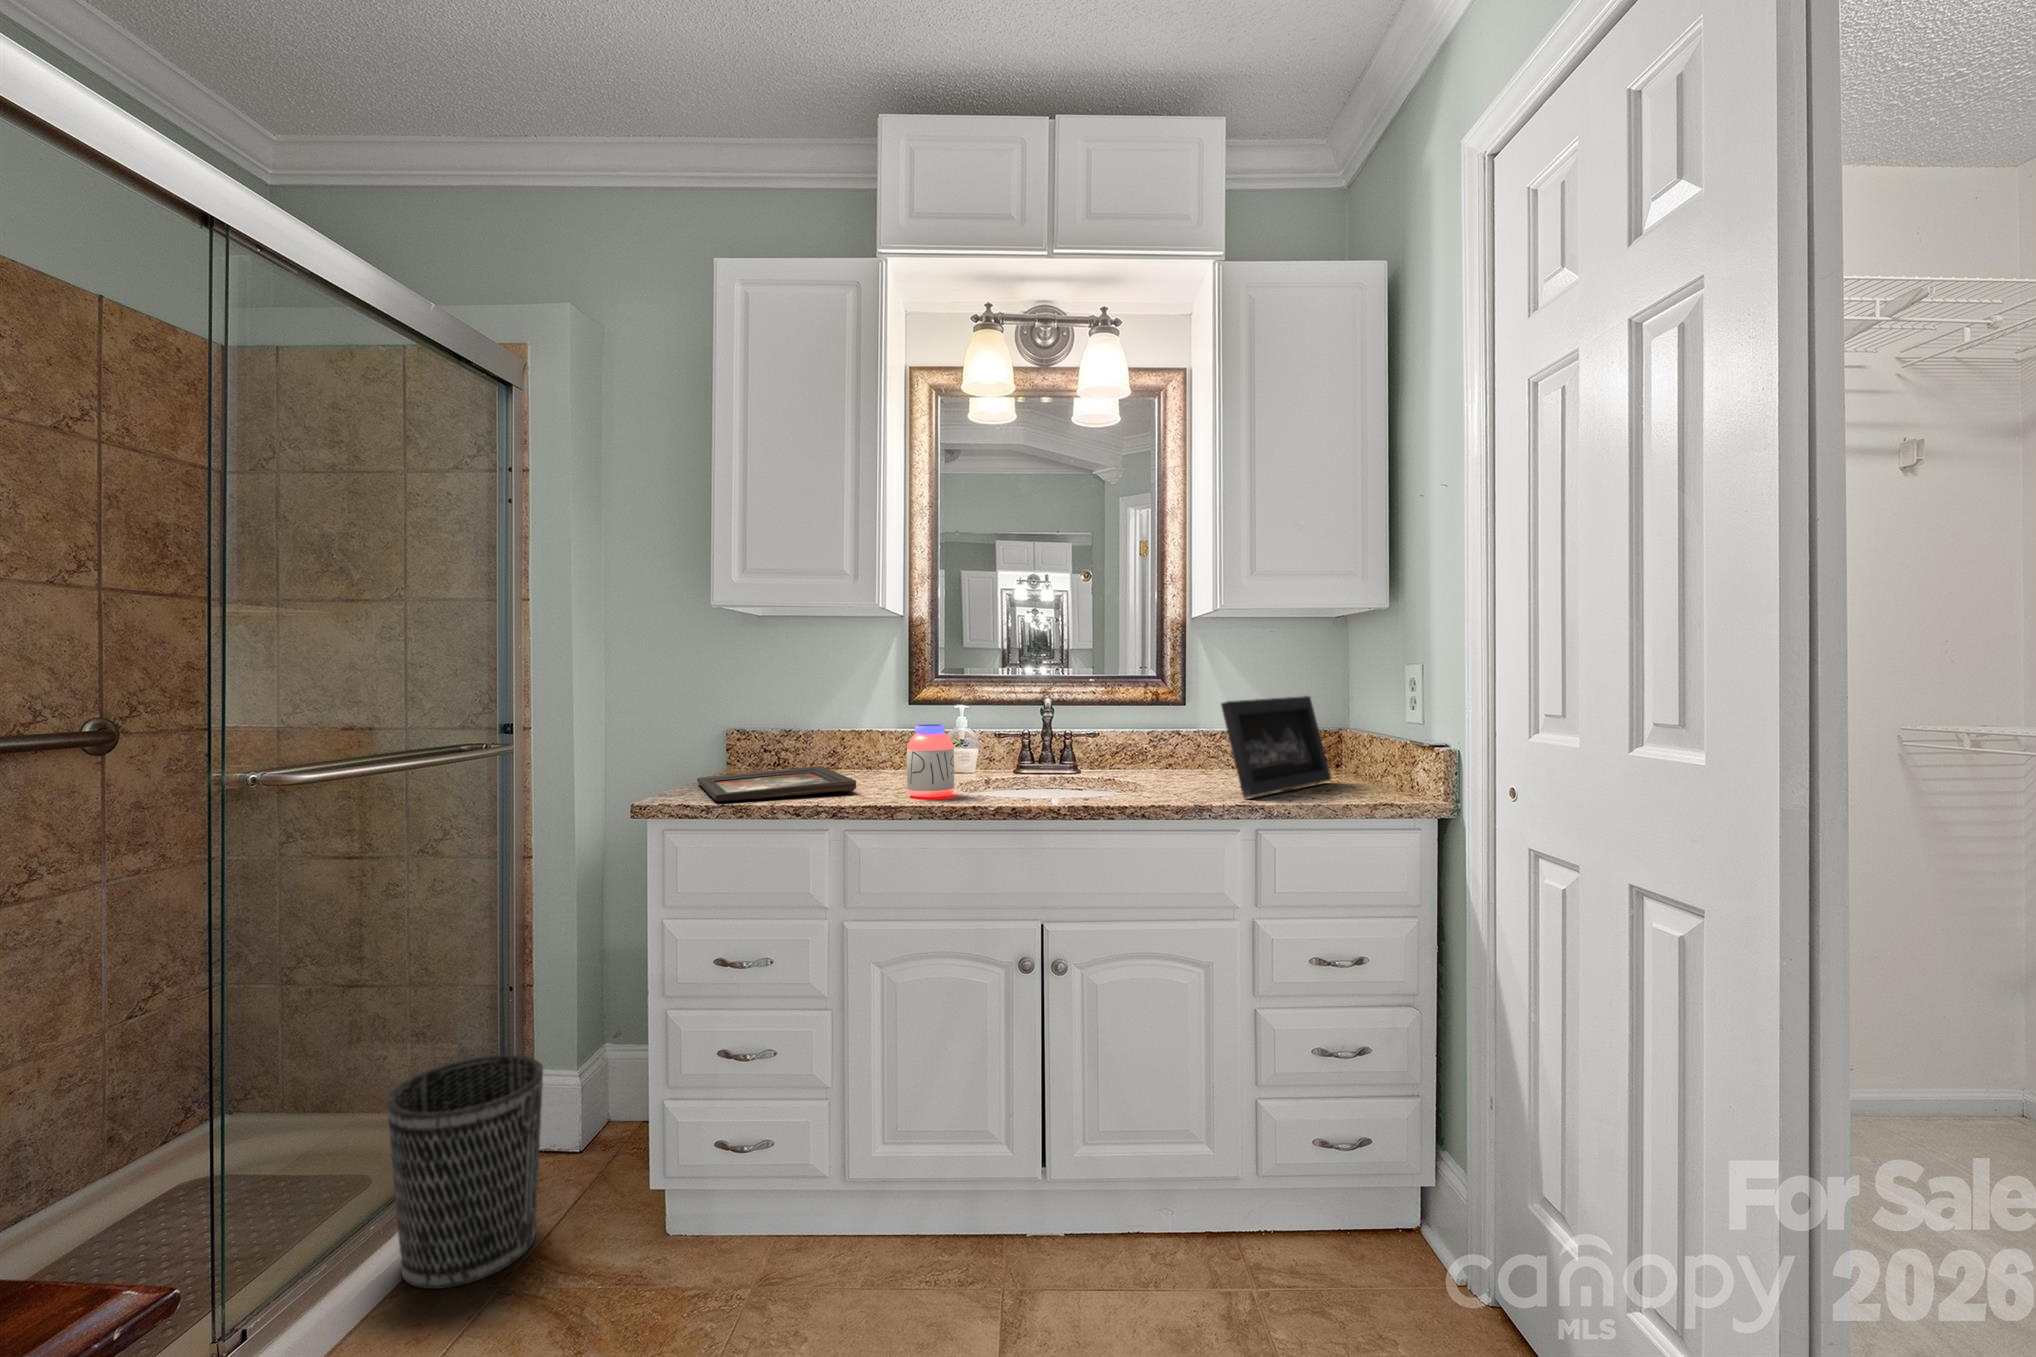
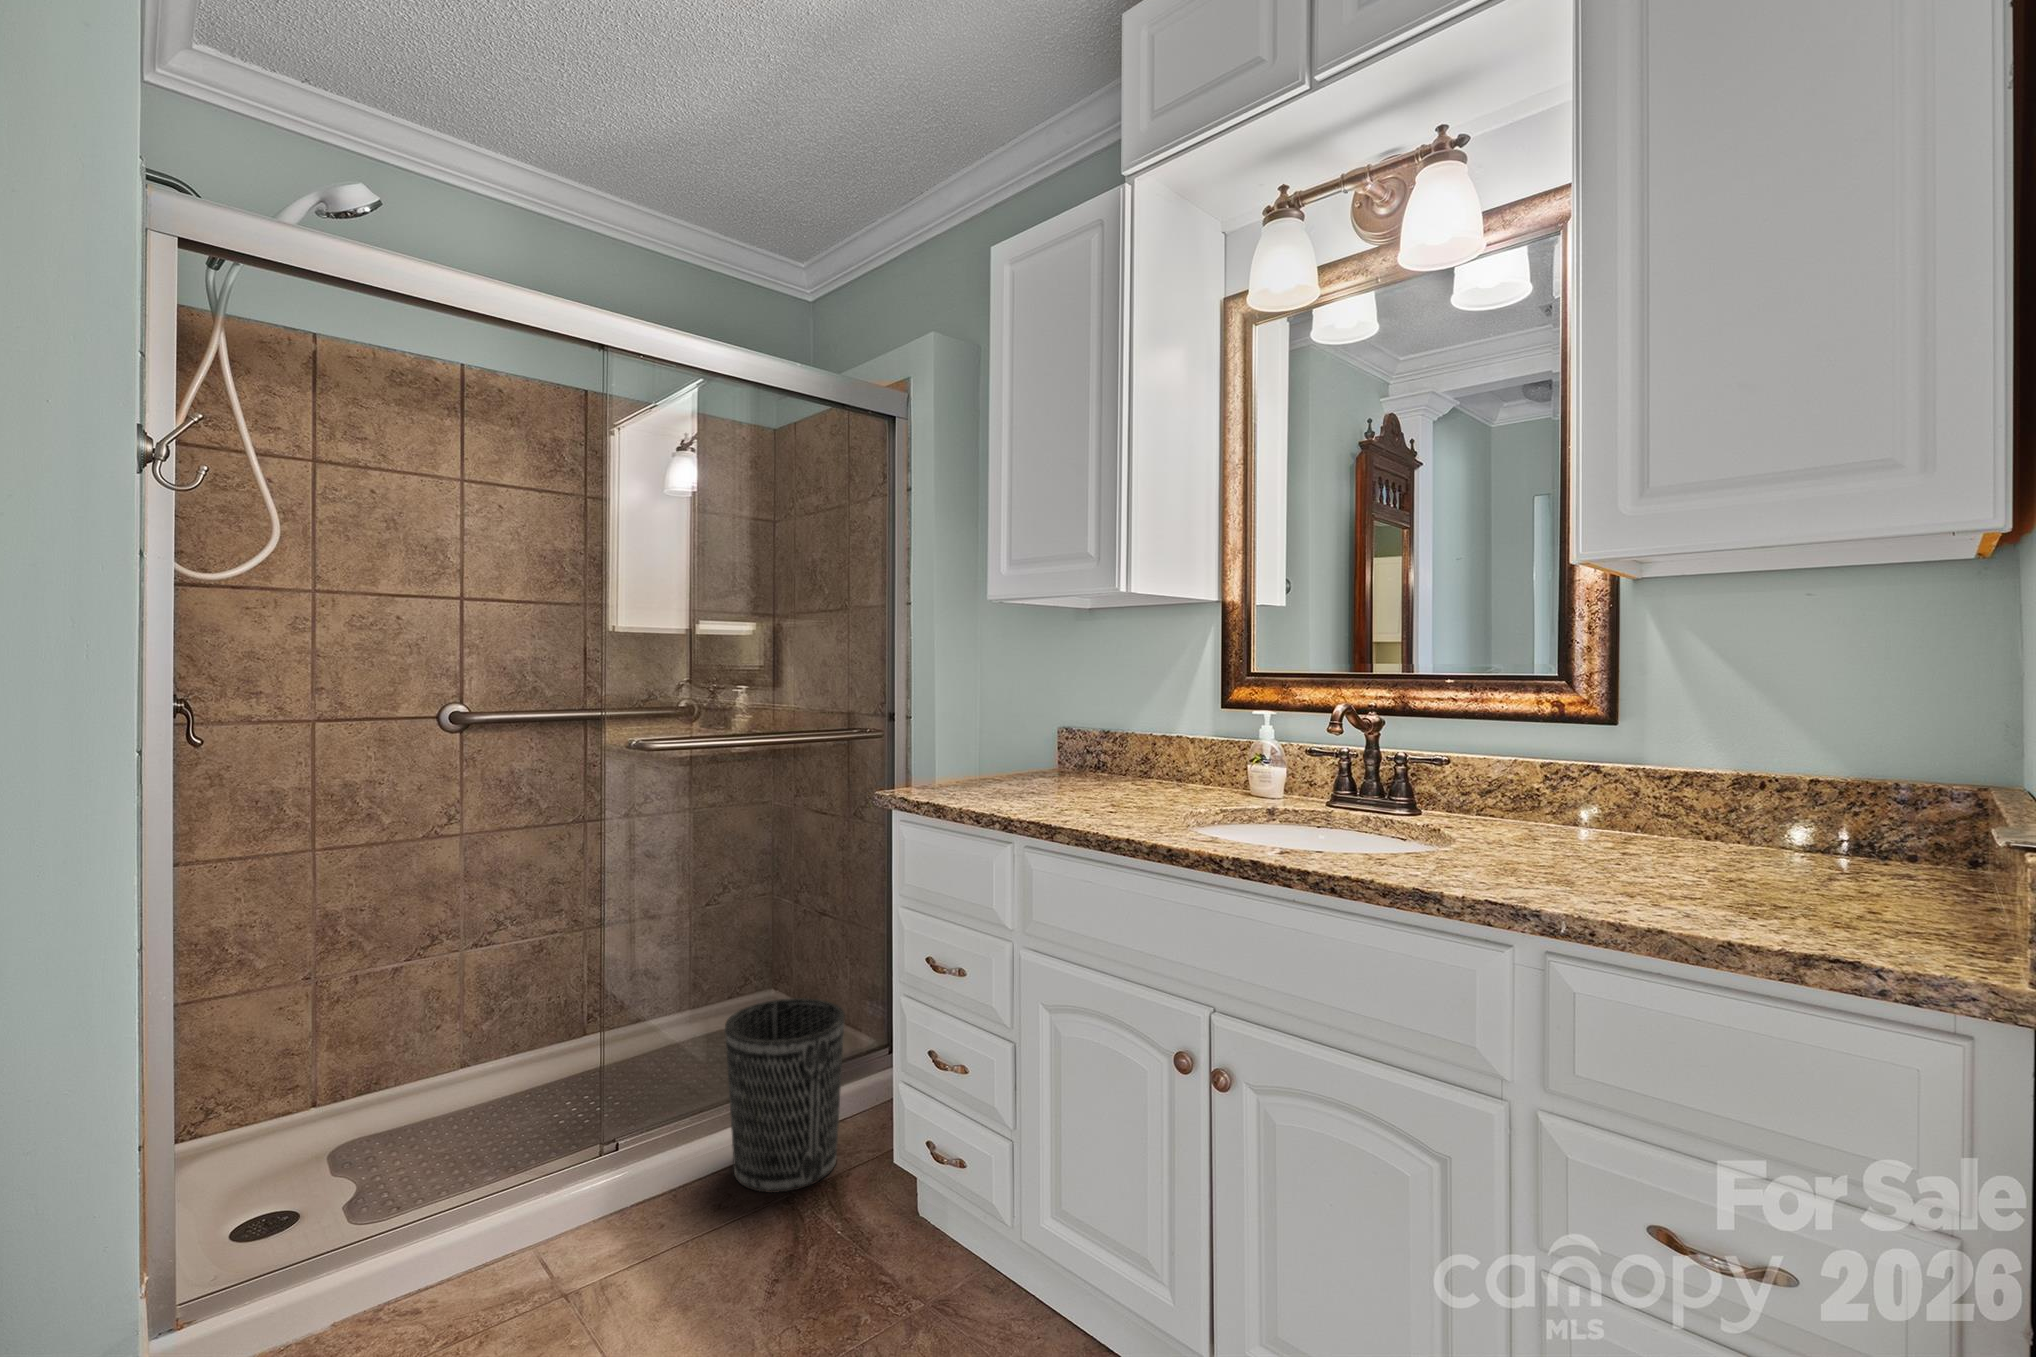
picture frame: present [1221,696,1331,798] -> none [1508,717,1849,891]
jar: present [907,724,954,797] -> none [1098,731,1156,822]
decorative tray: present [697,766,856,802] -> none [922,773,1108,803]

